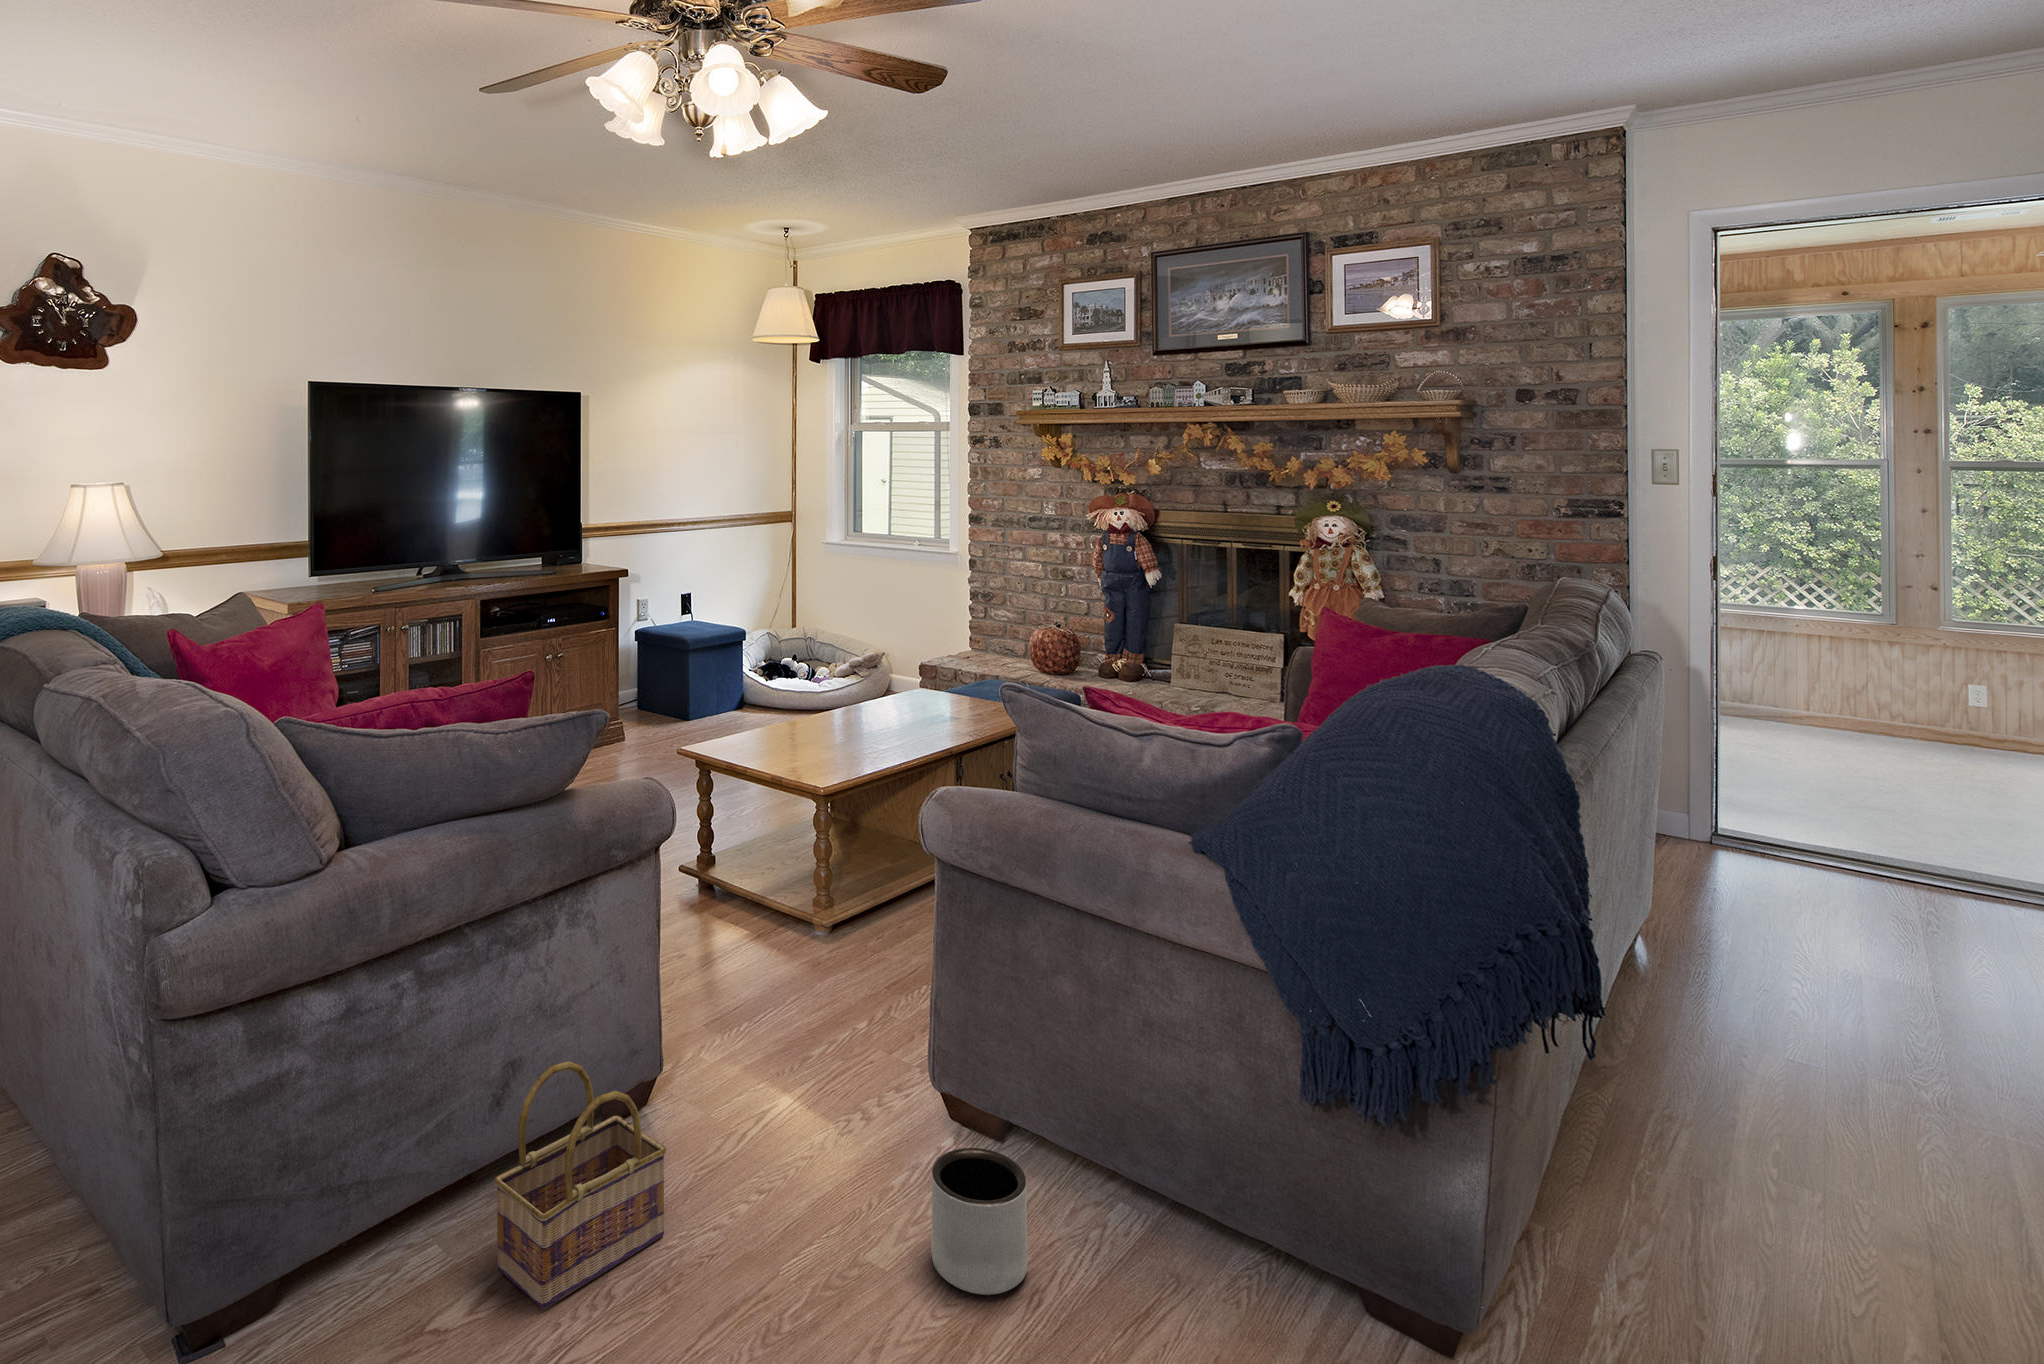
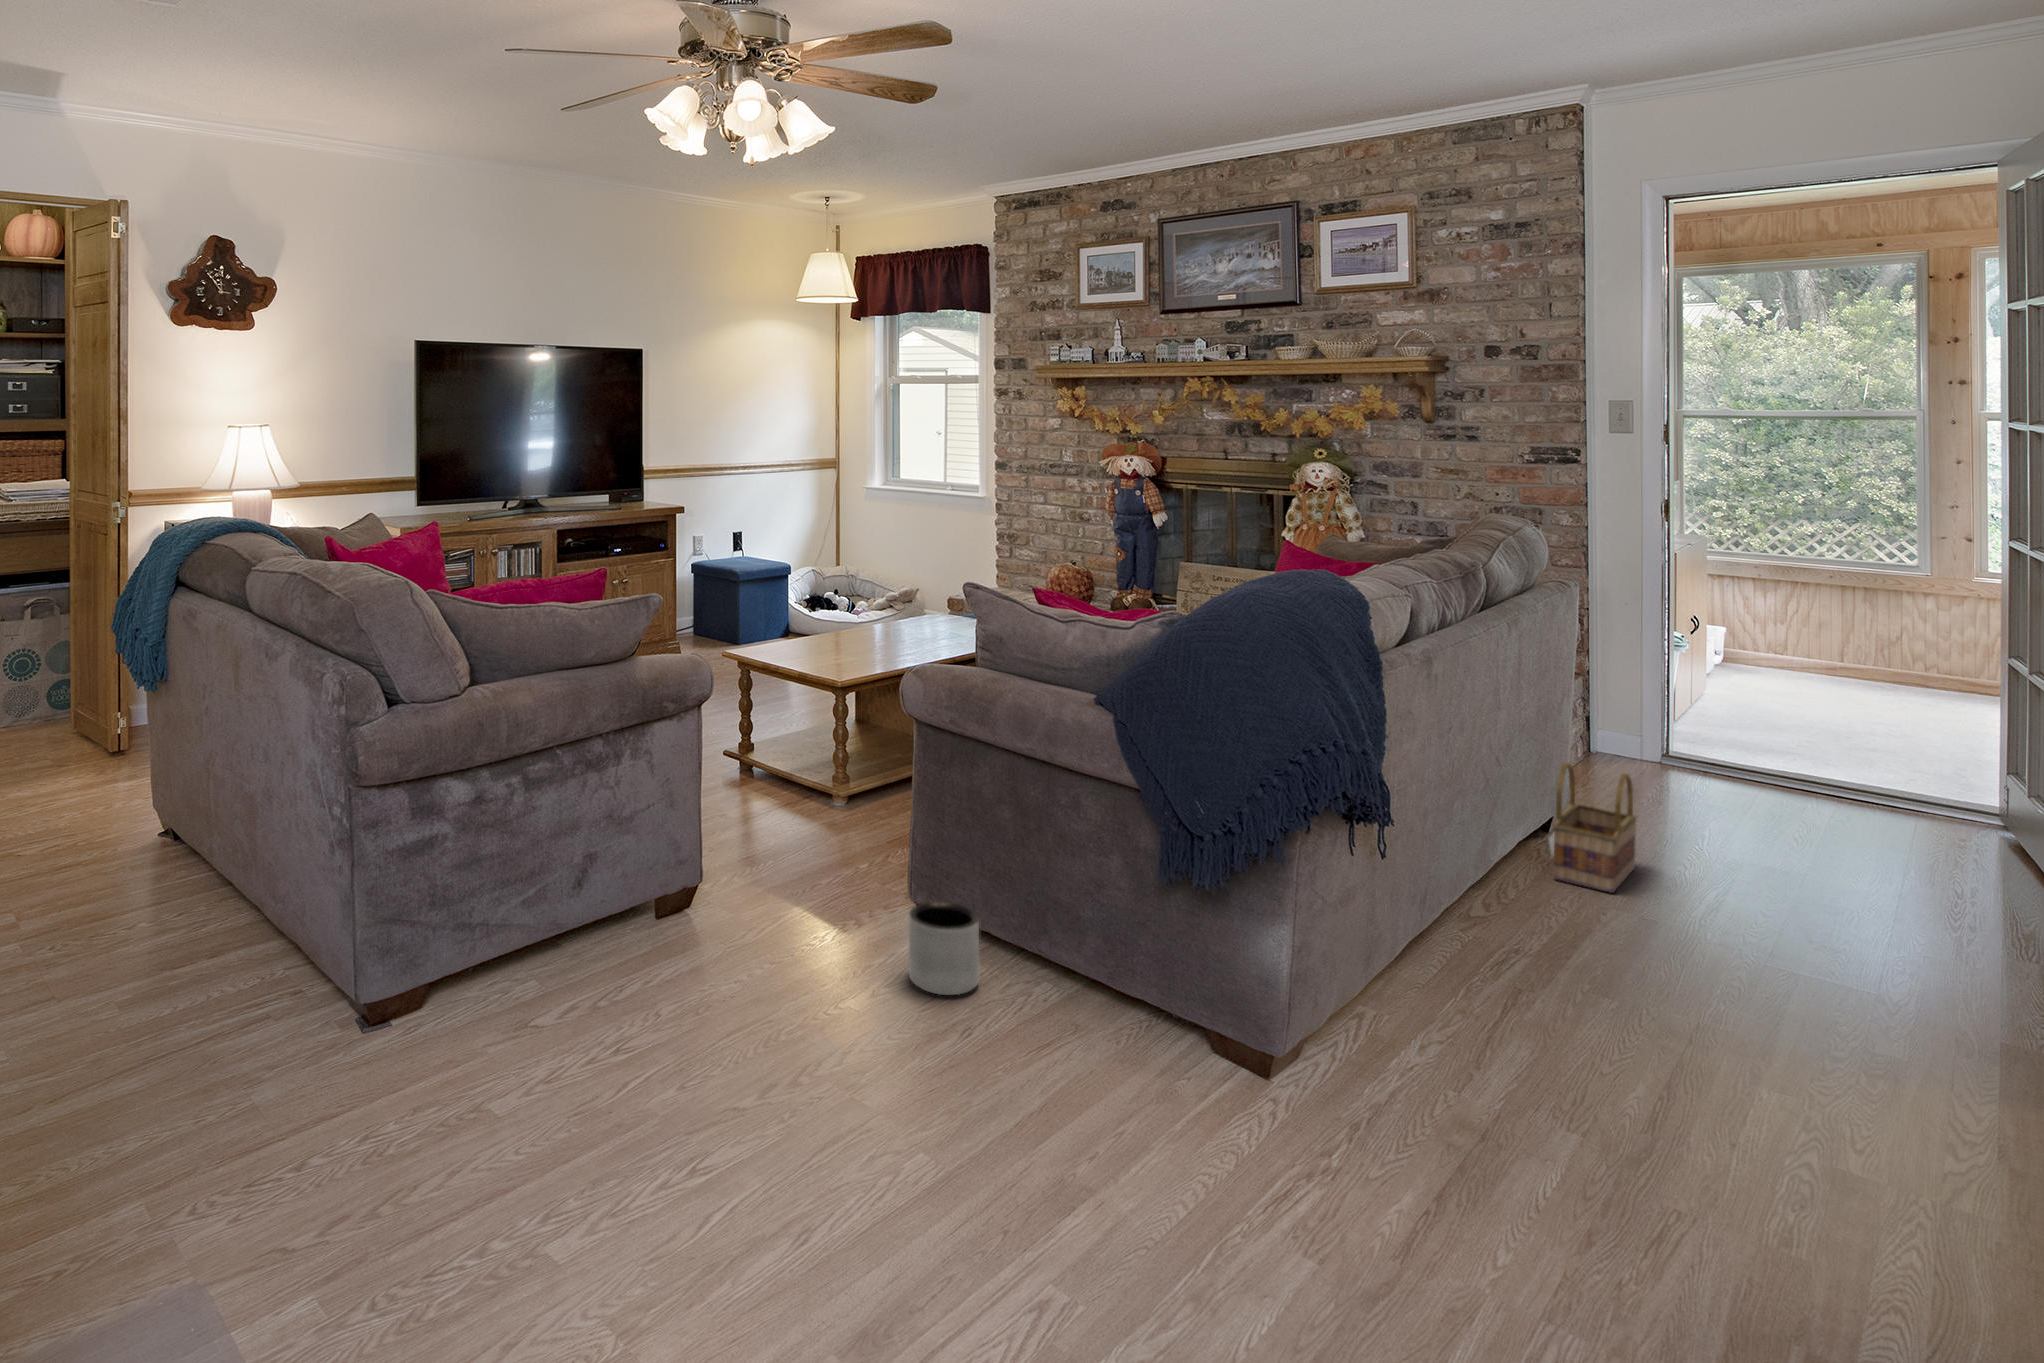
basket: present [494,1061,666,1309] -> present [1553,763,1637,893]

